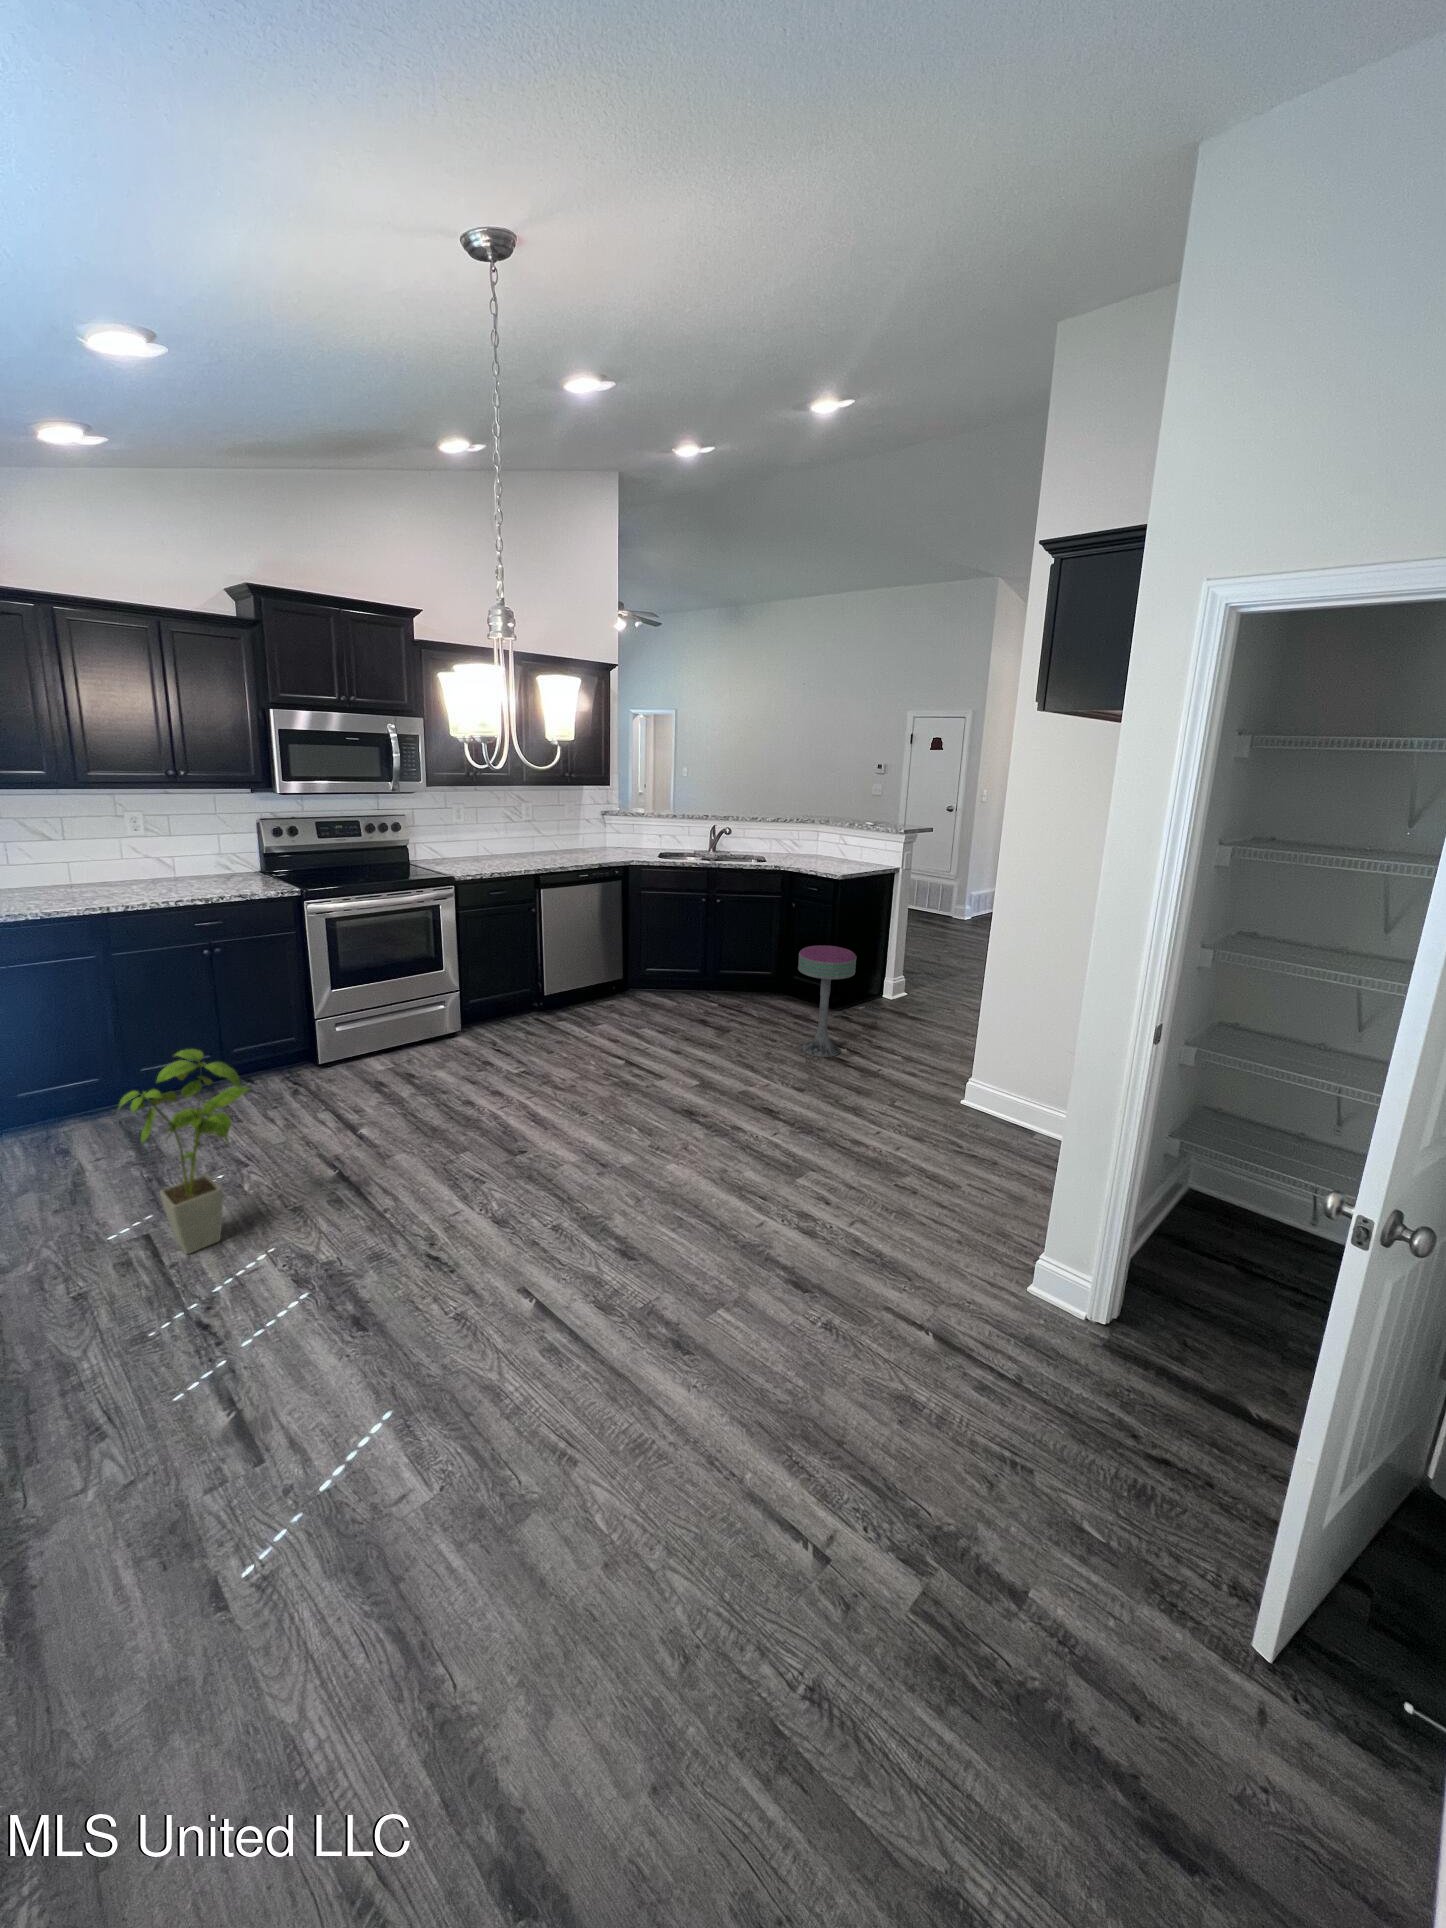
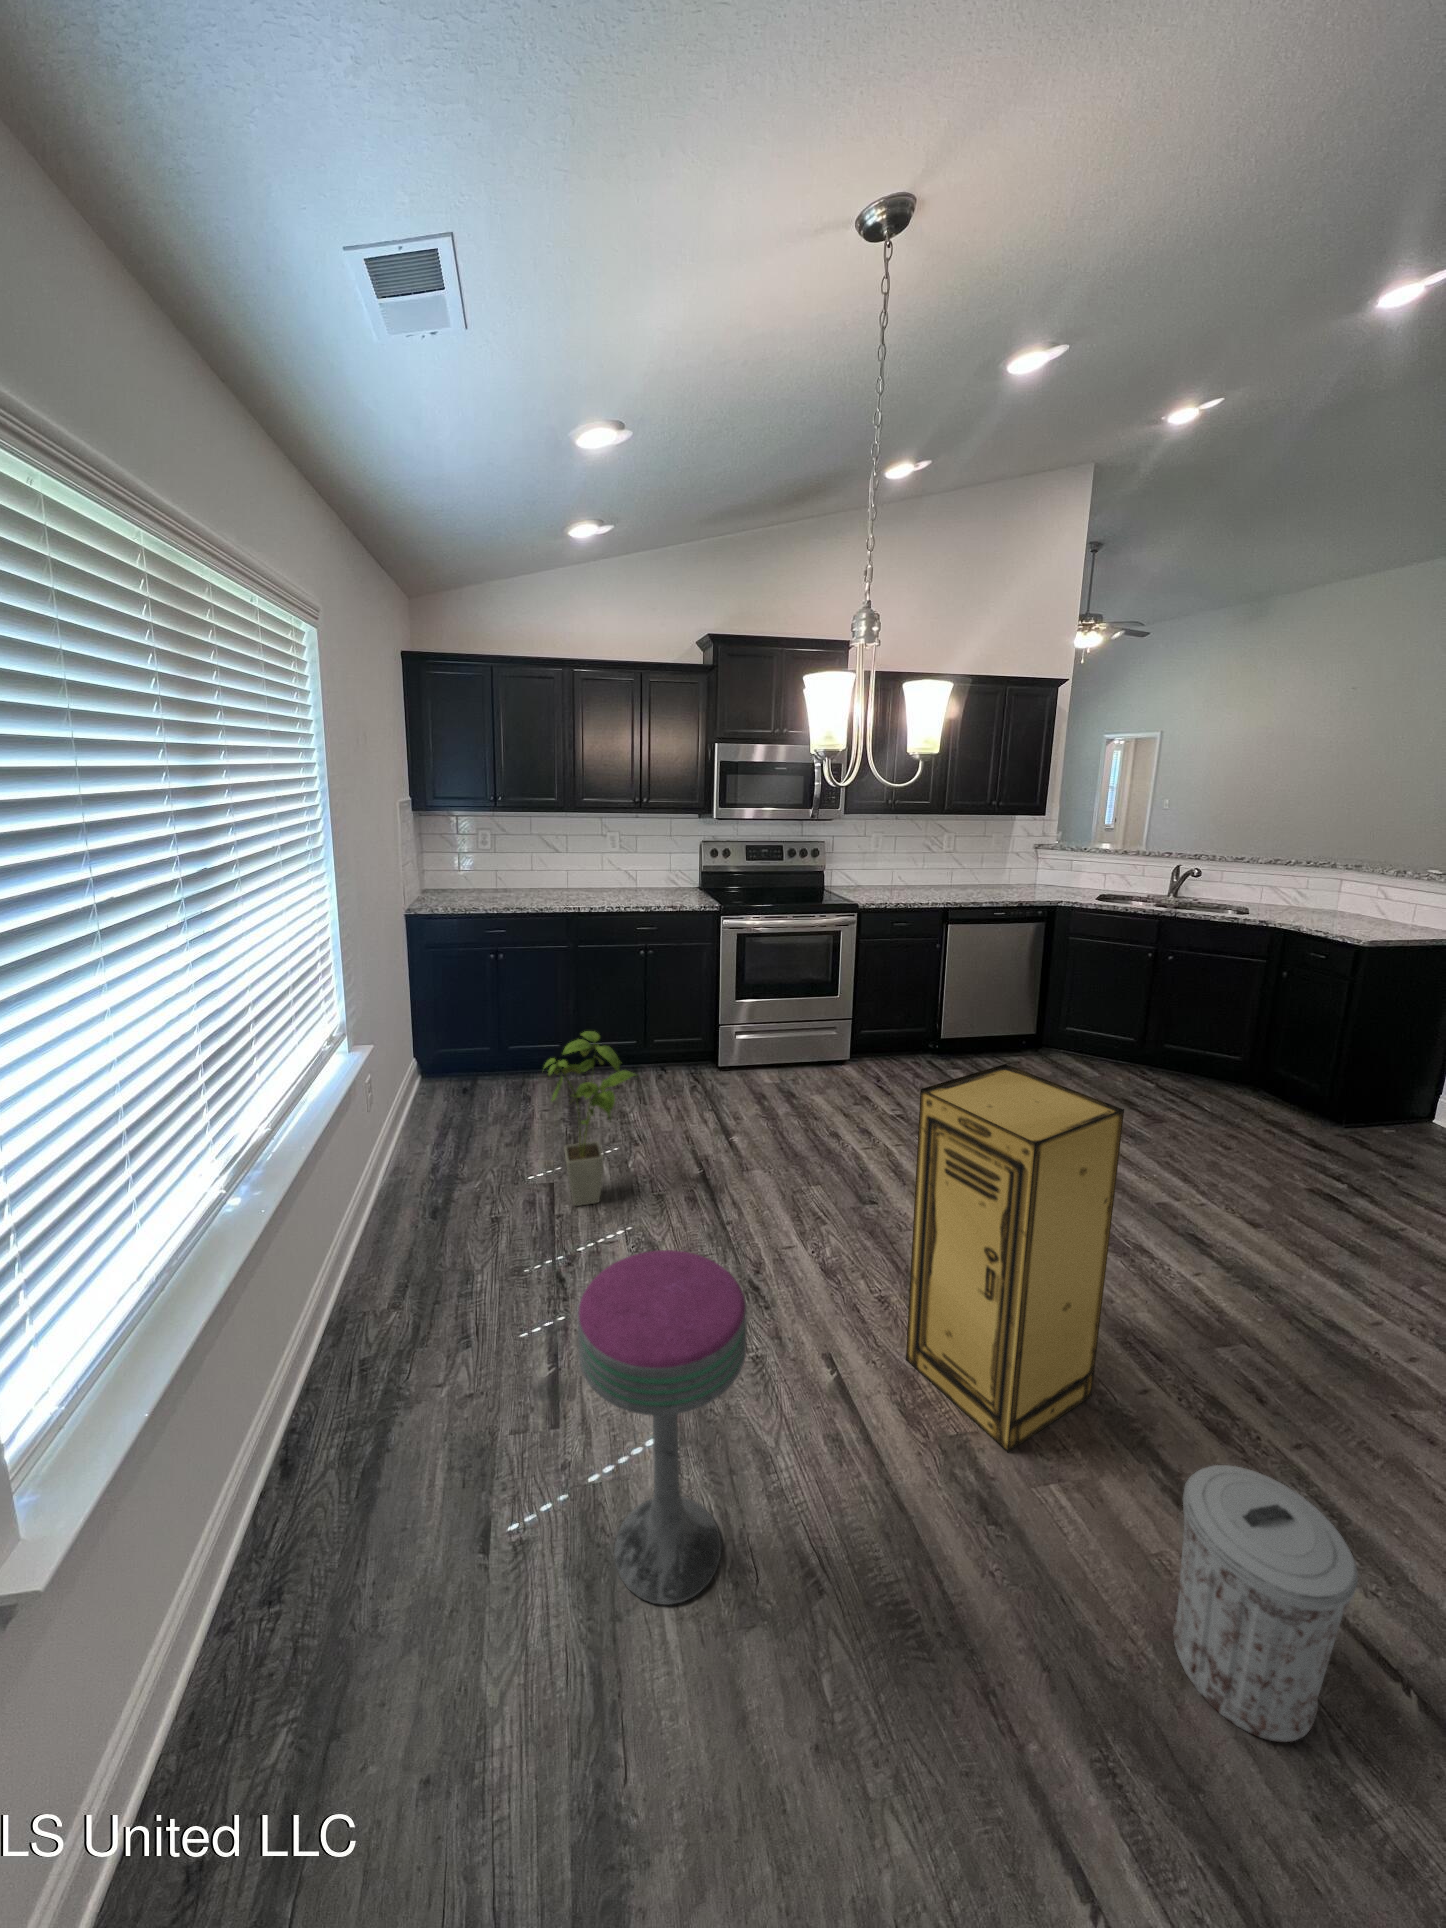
bar stool: present [798,945,857,1057] -> present [577,1250,747,1605]
storage cabinet: none [585,1004,730,1297] -> present [906,1064,1124,1452]
trash can: none [795,1231,883,1384] -> present [1173,1465,1358,1742]

